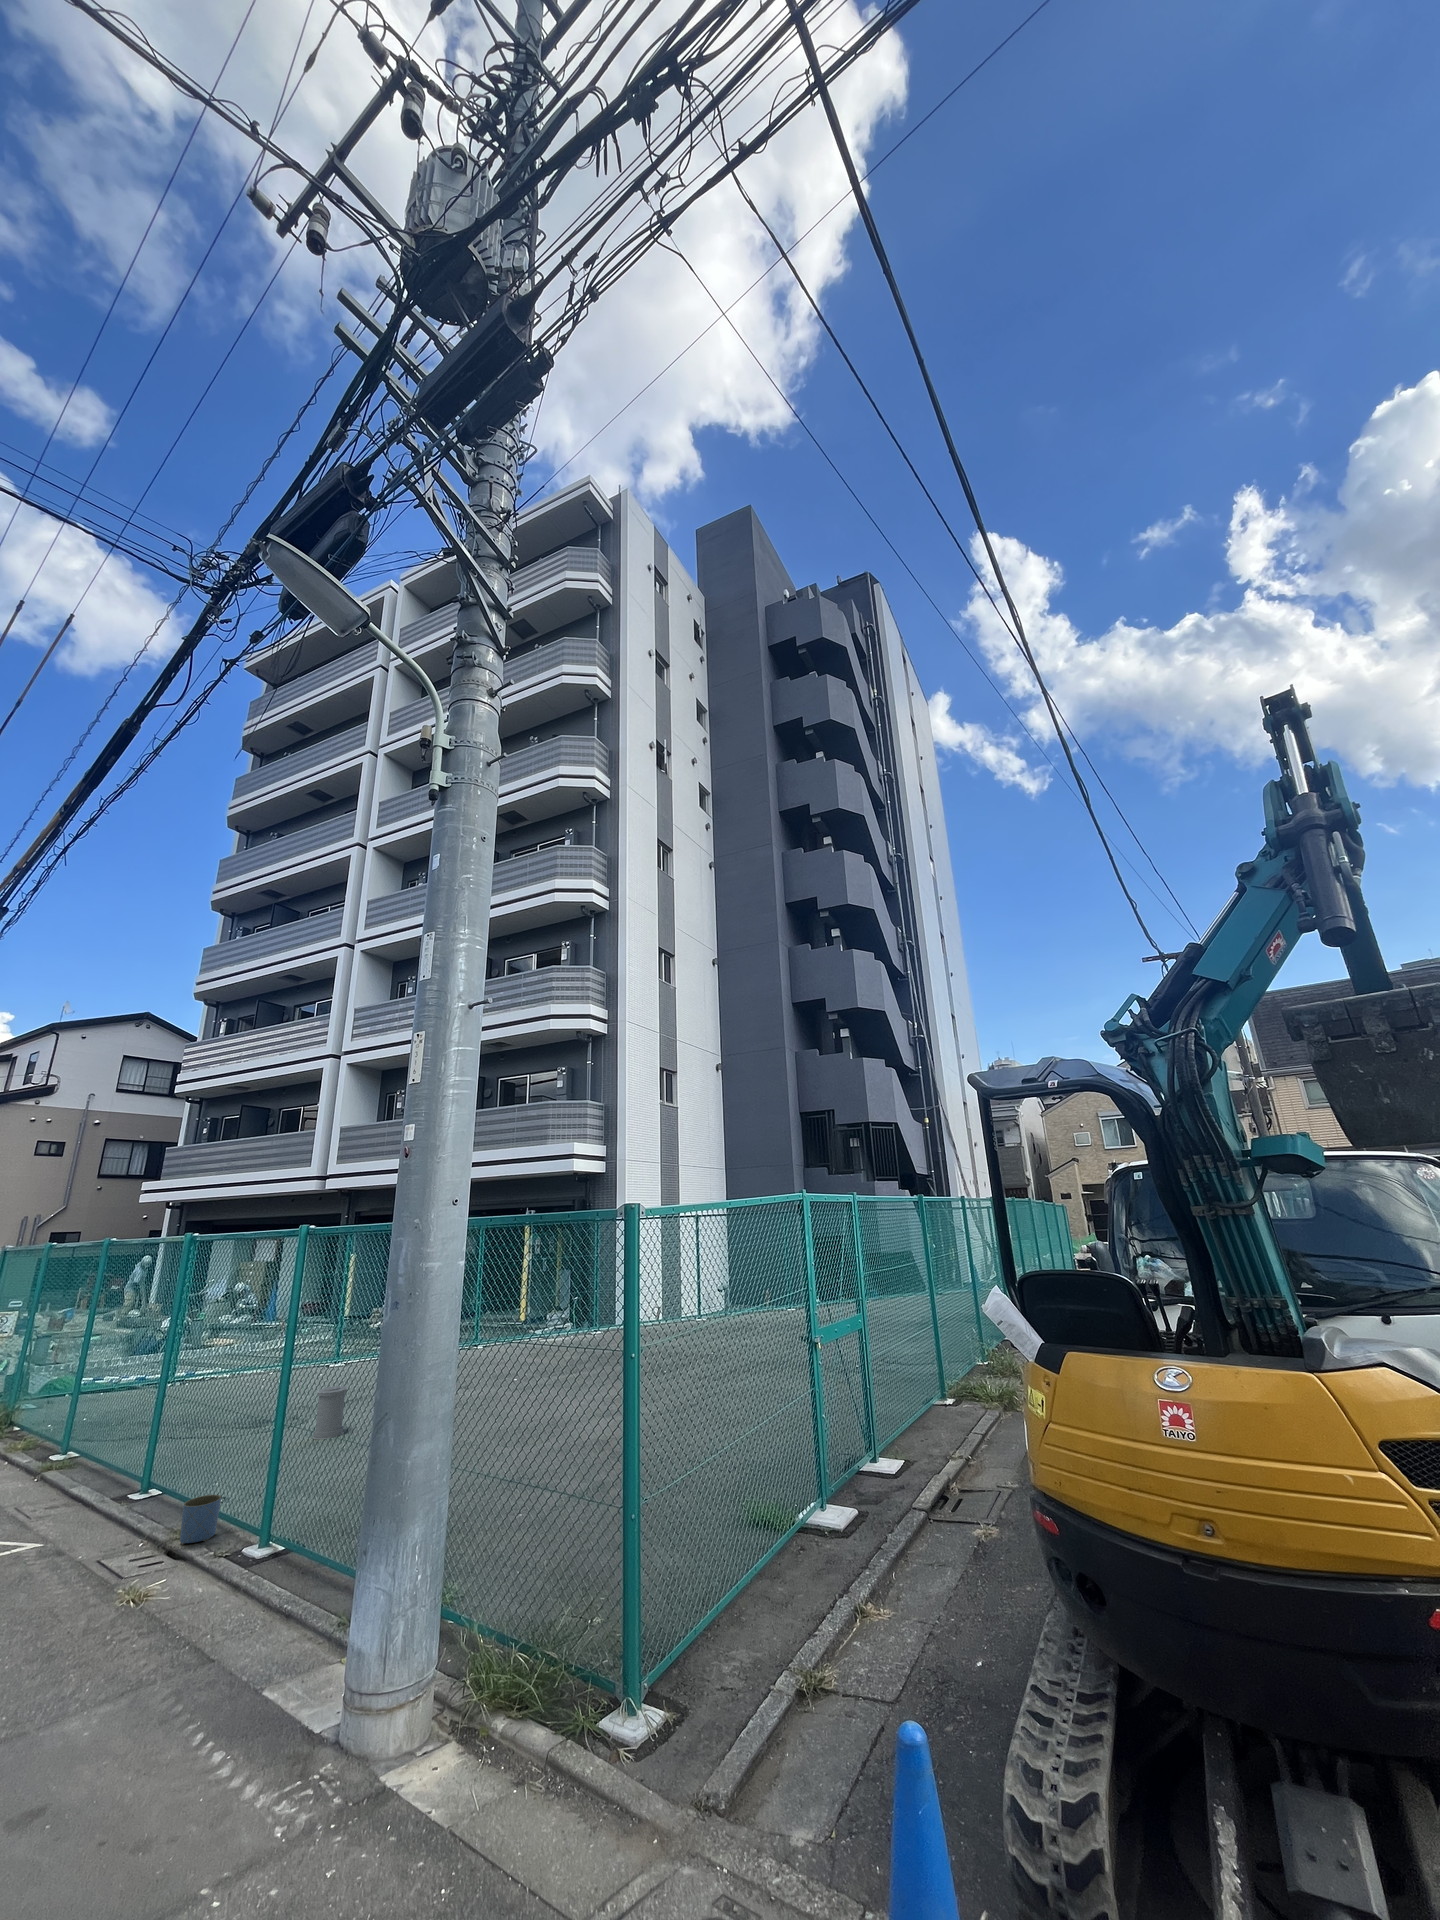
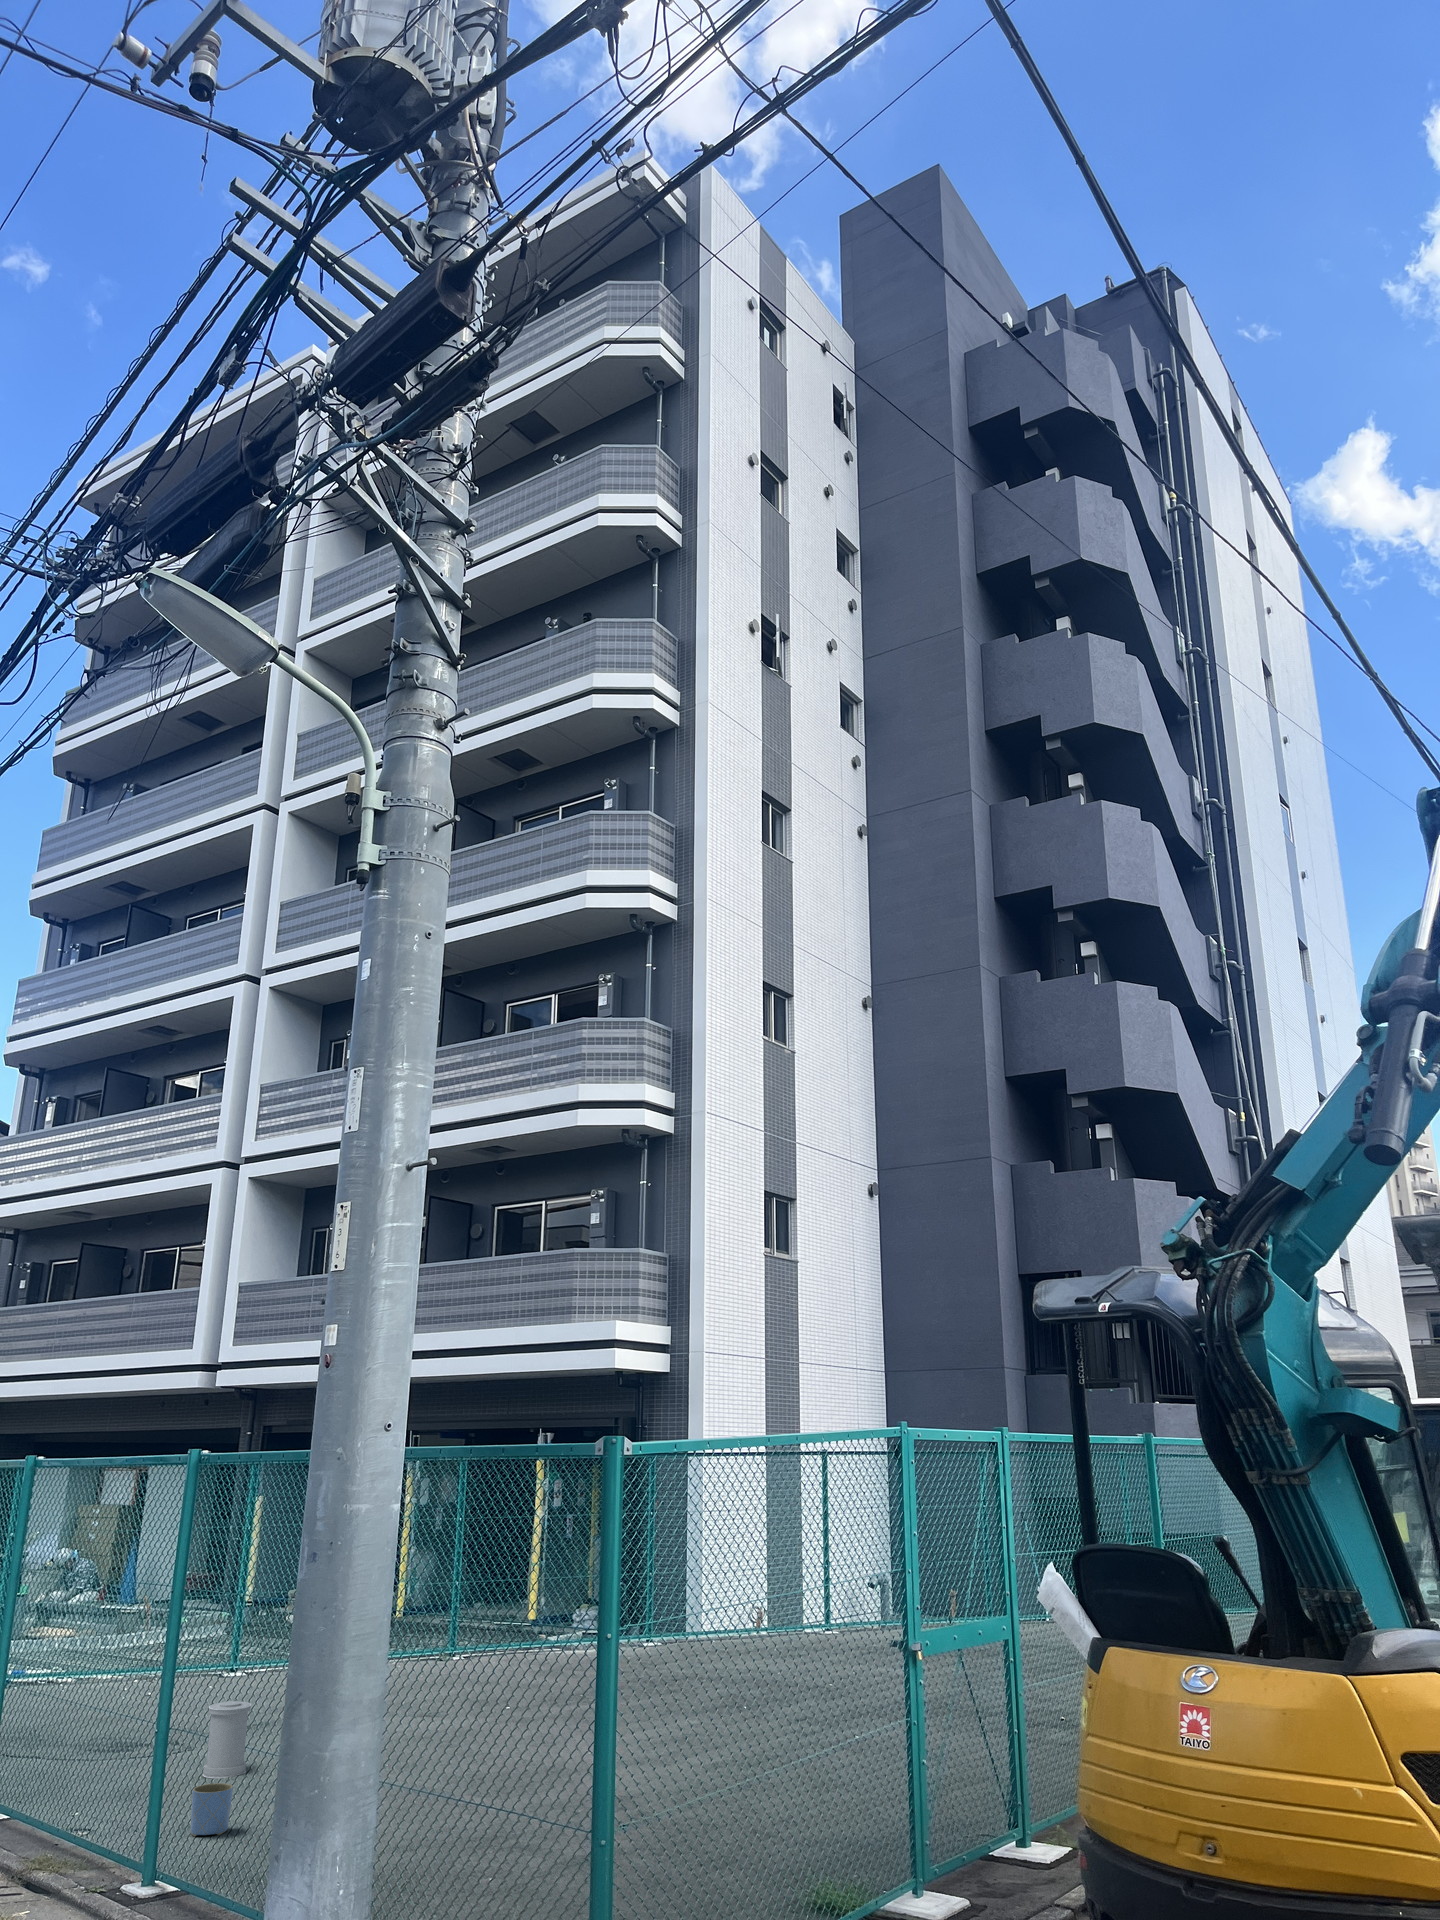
planter: present [180,1495,221,1545] -> present [191,1783,233,1836]

